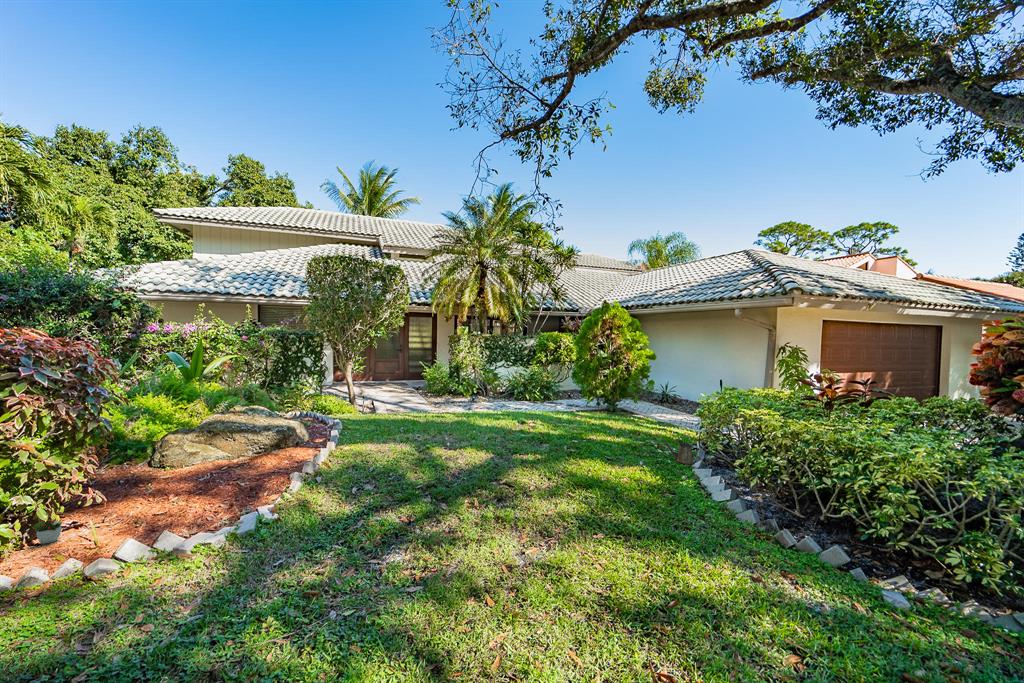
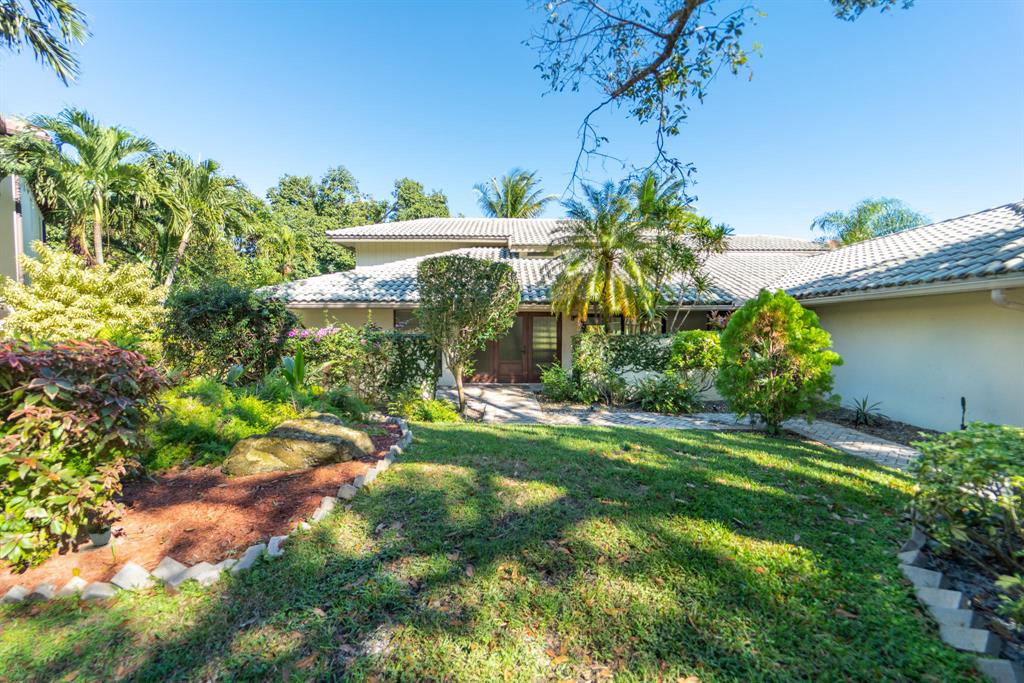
watering can: present [661,438,699,465] -> none [839,497,915,549]

